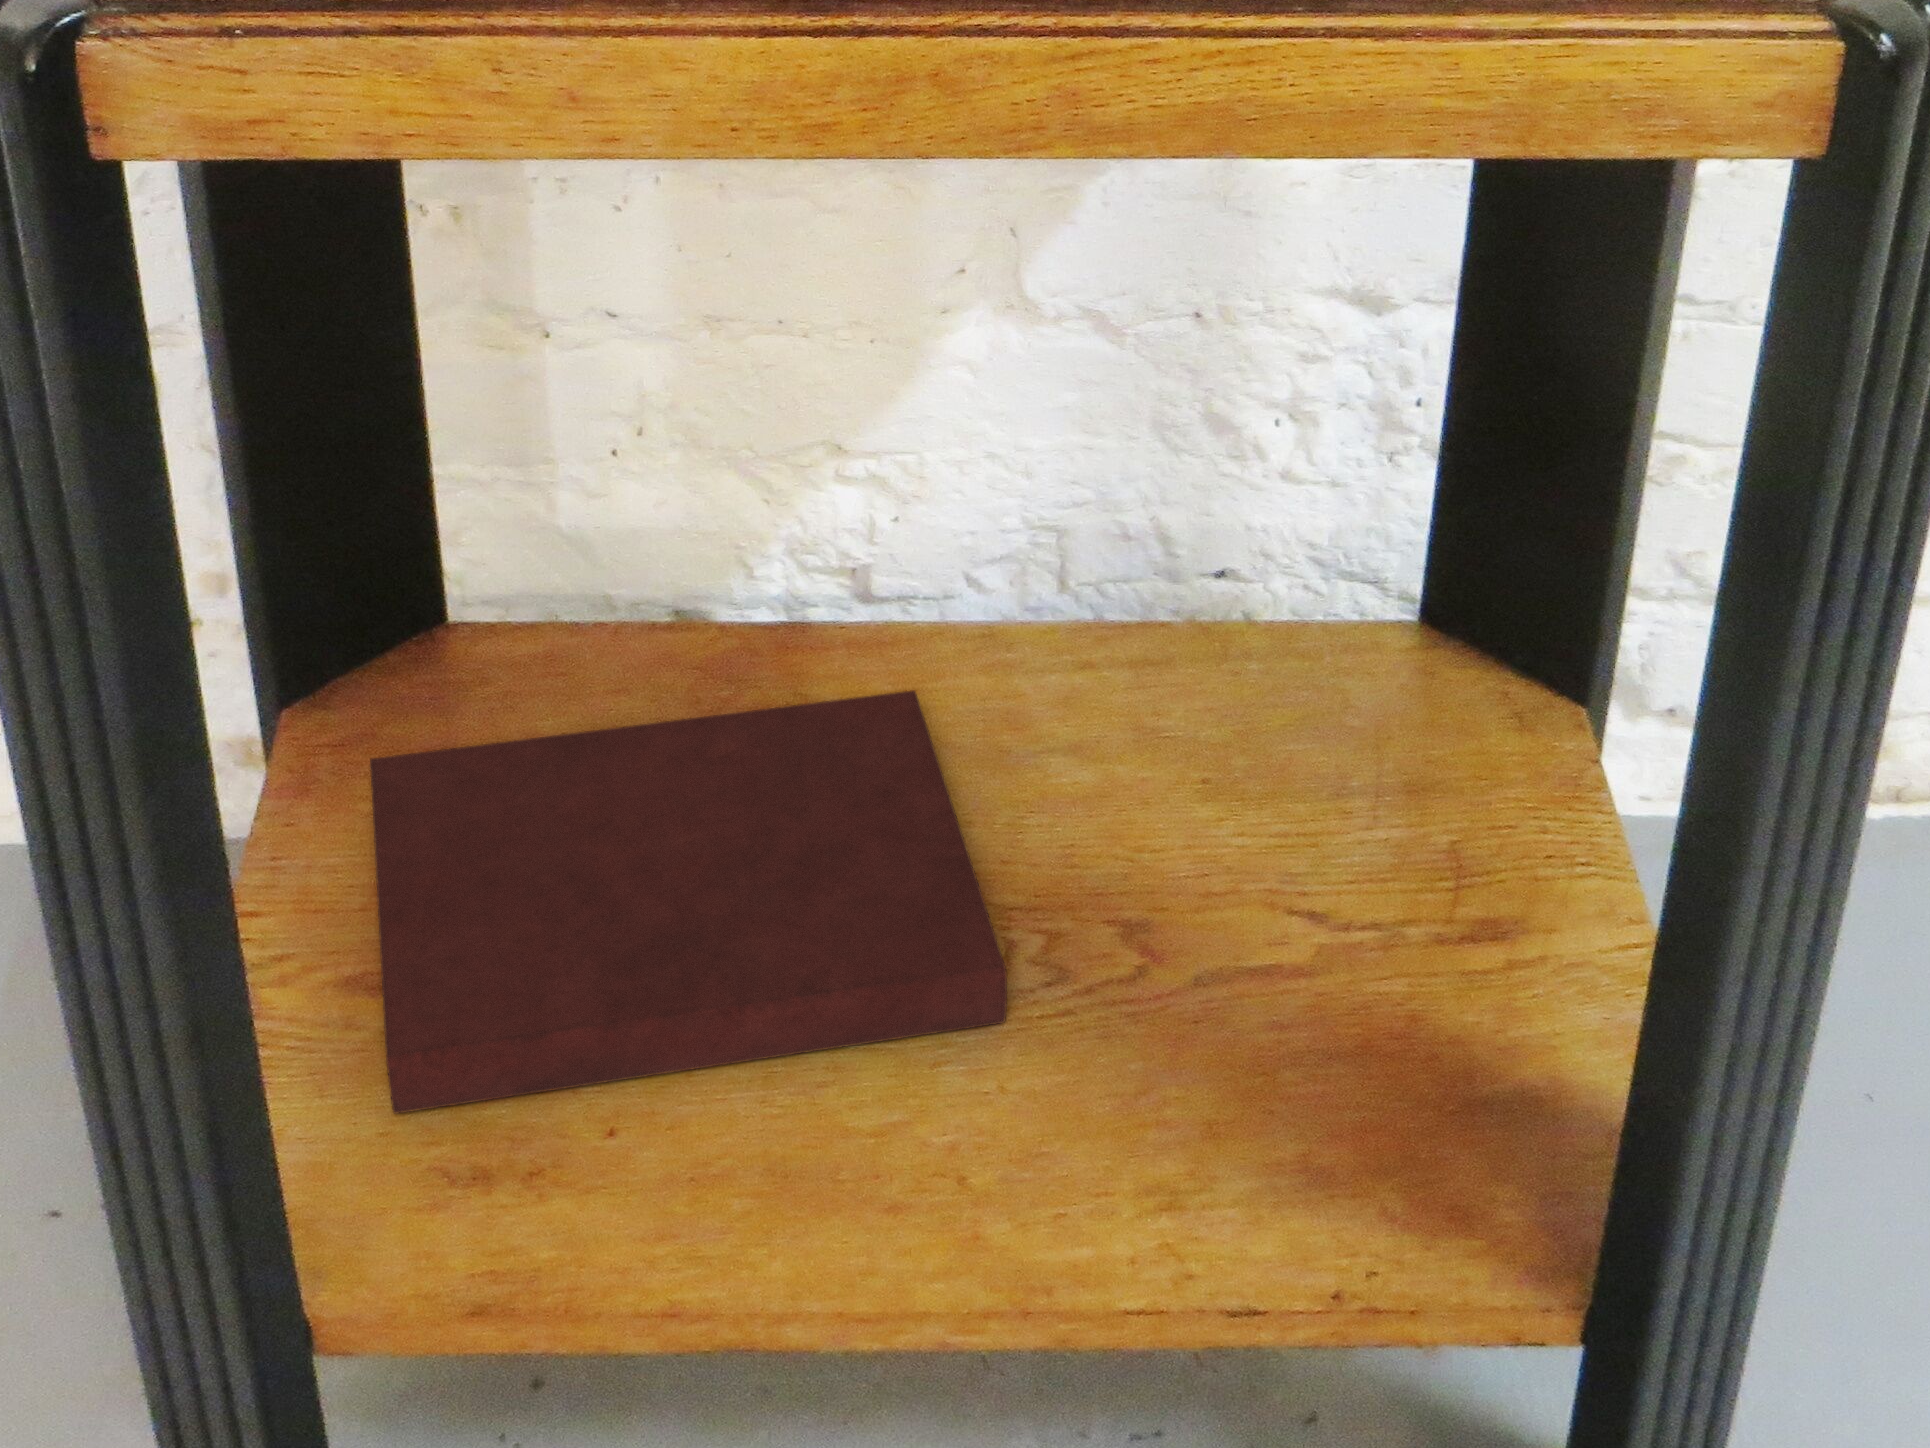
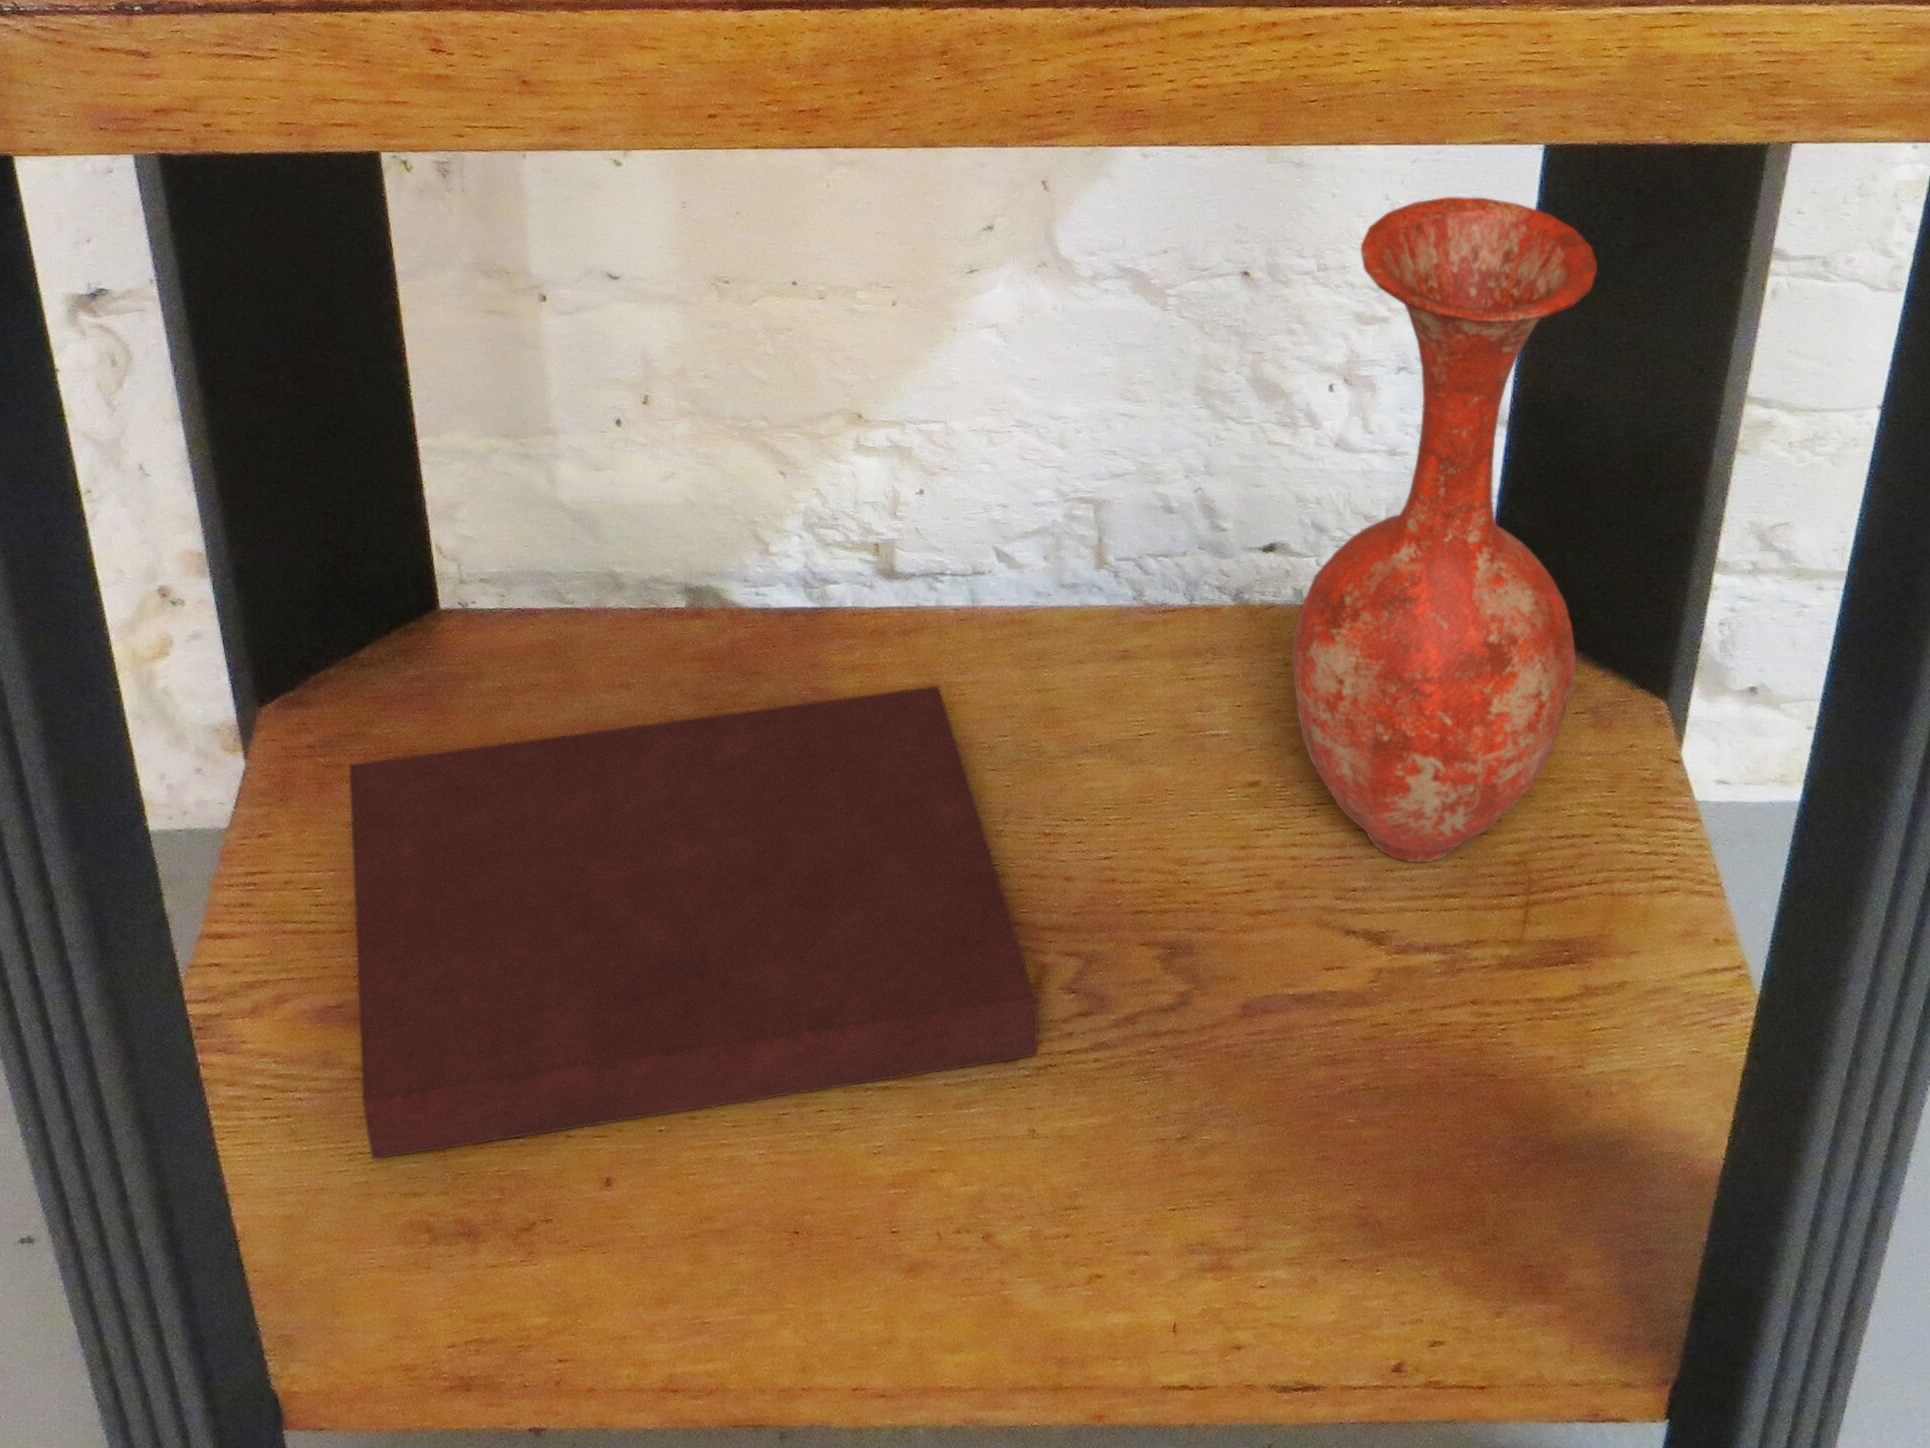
vase: none [1241,235,1515,851] -> present [1292,197,1597,862]

